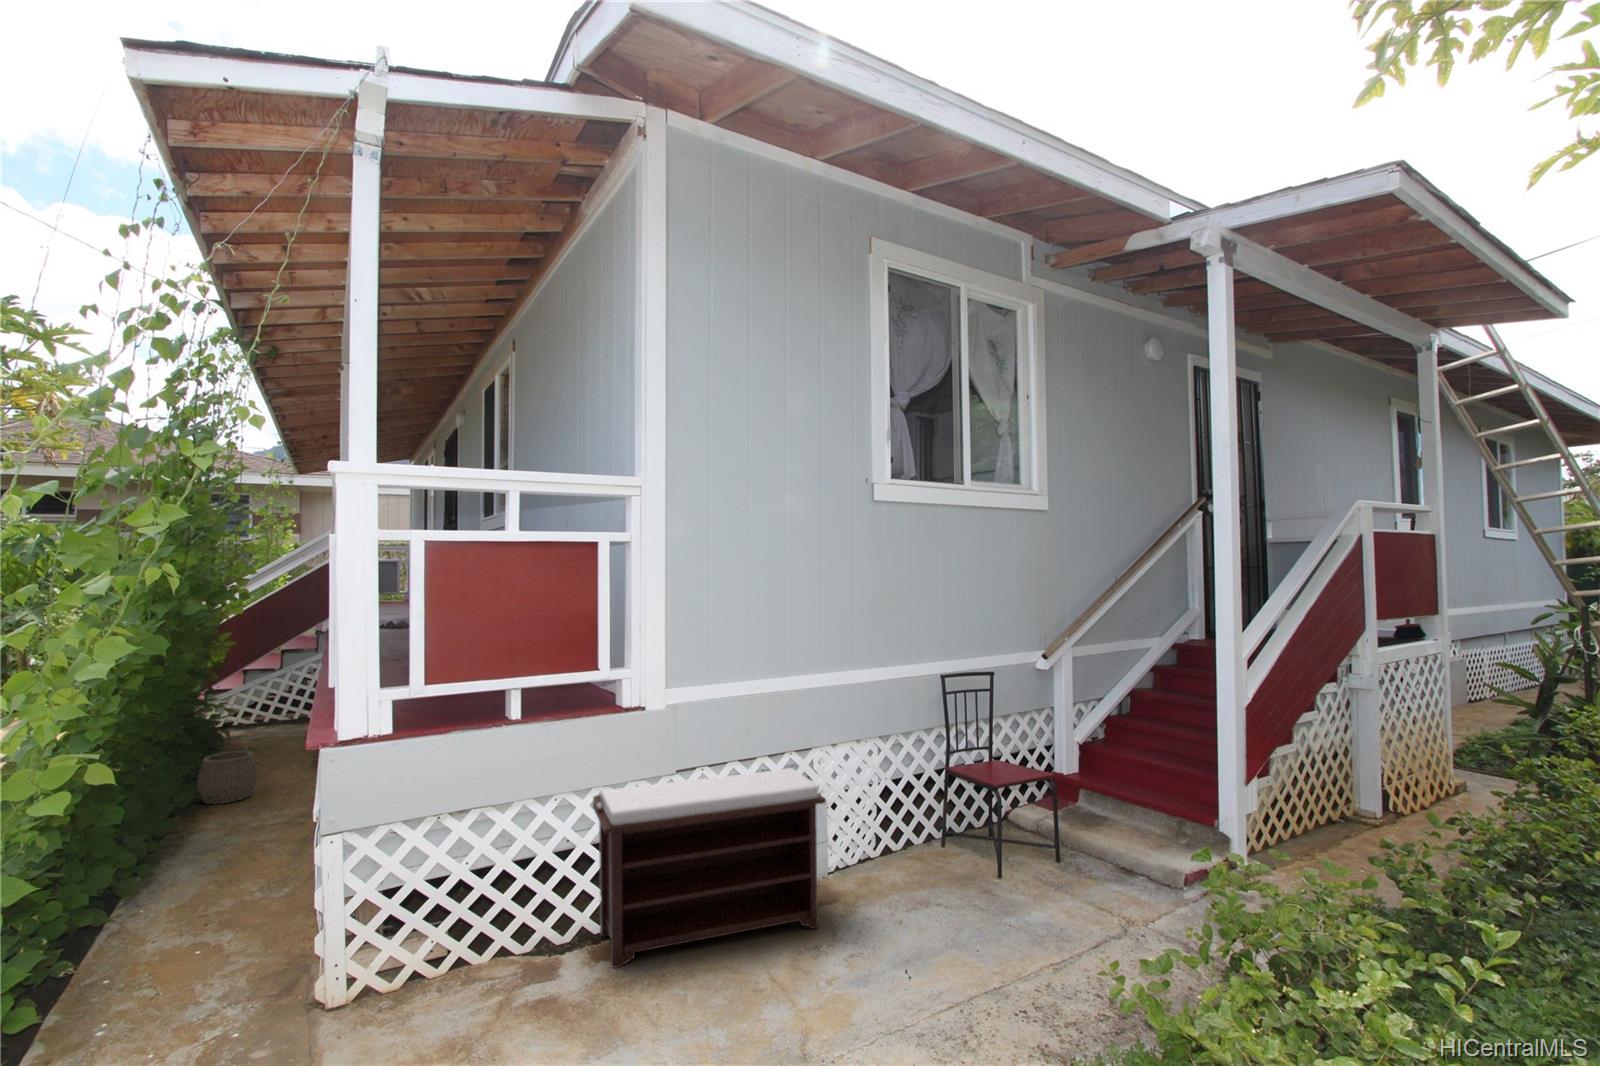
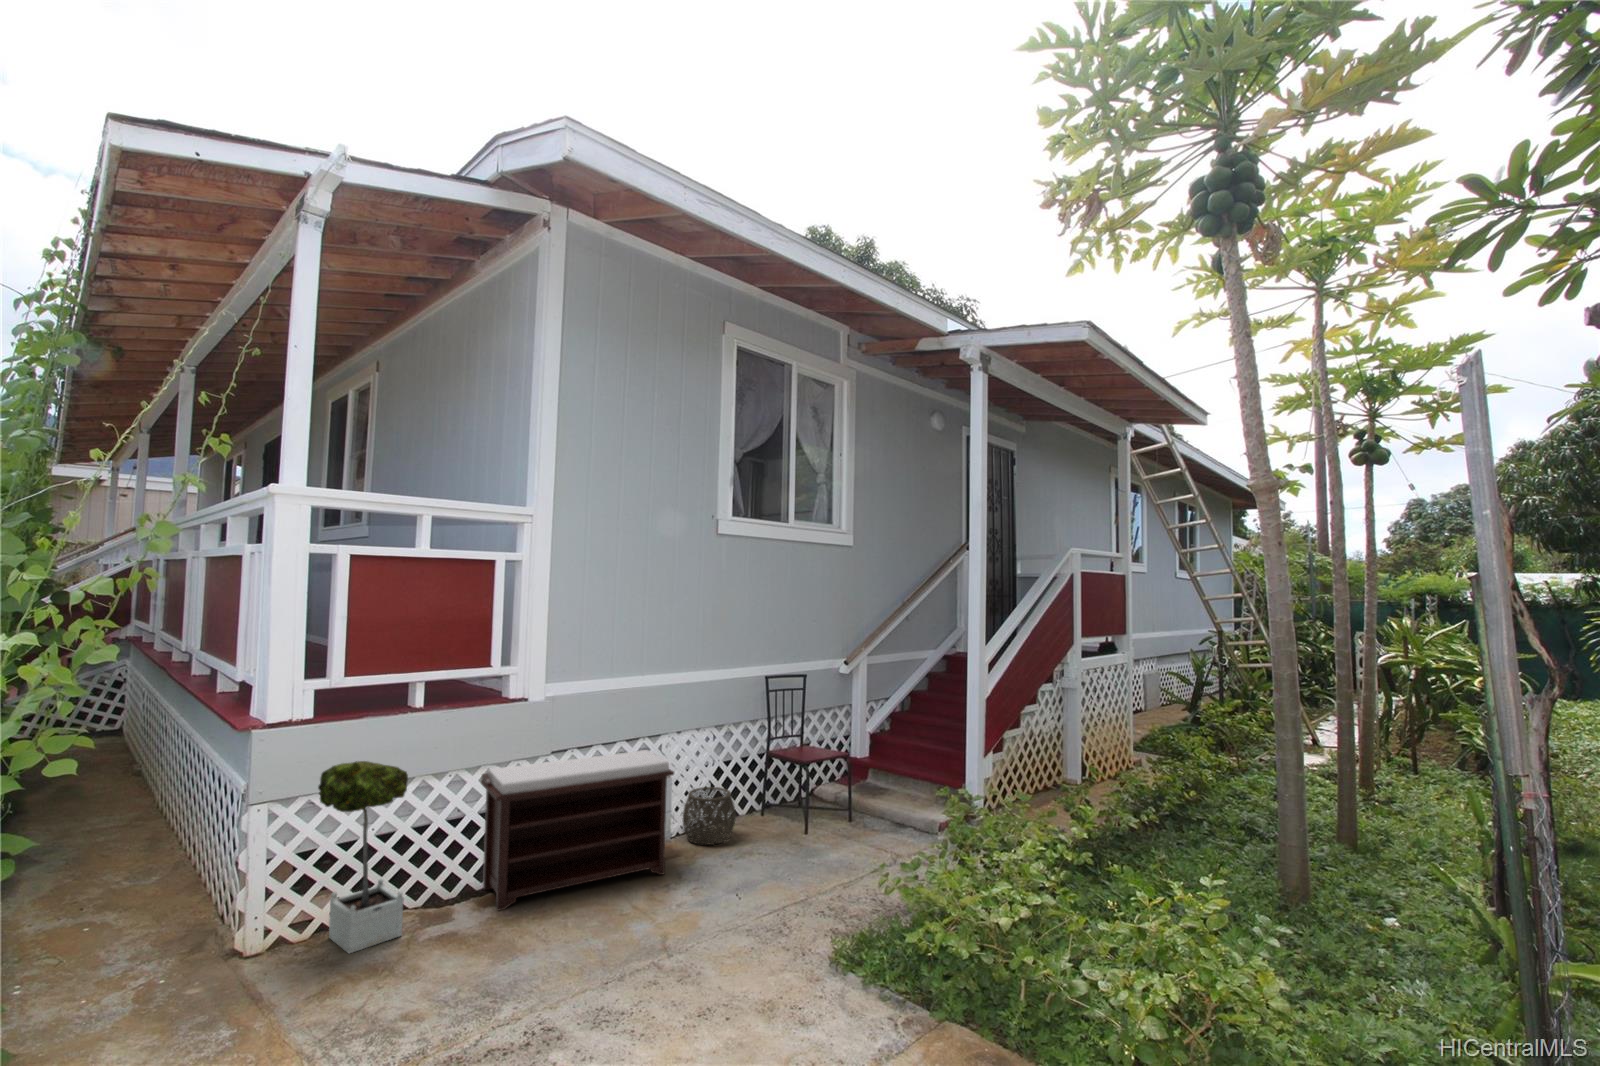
woven basket: present [198,751,258,804] -> present [683,787,736,845]
potted tree: none [394,783,498,1018] -> present [318,761,408,954]

